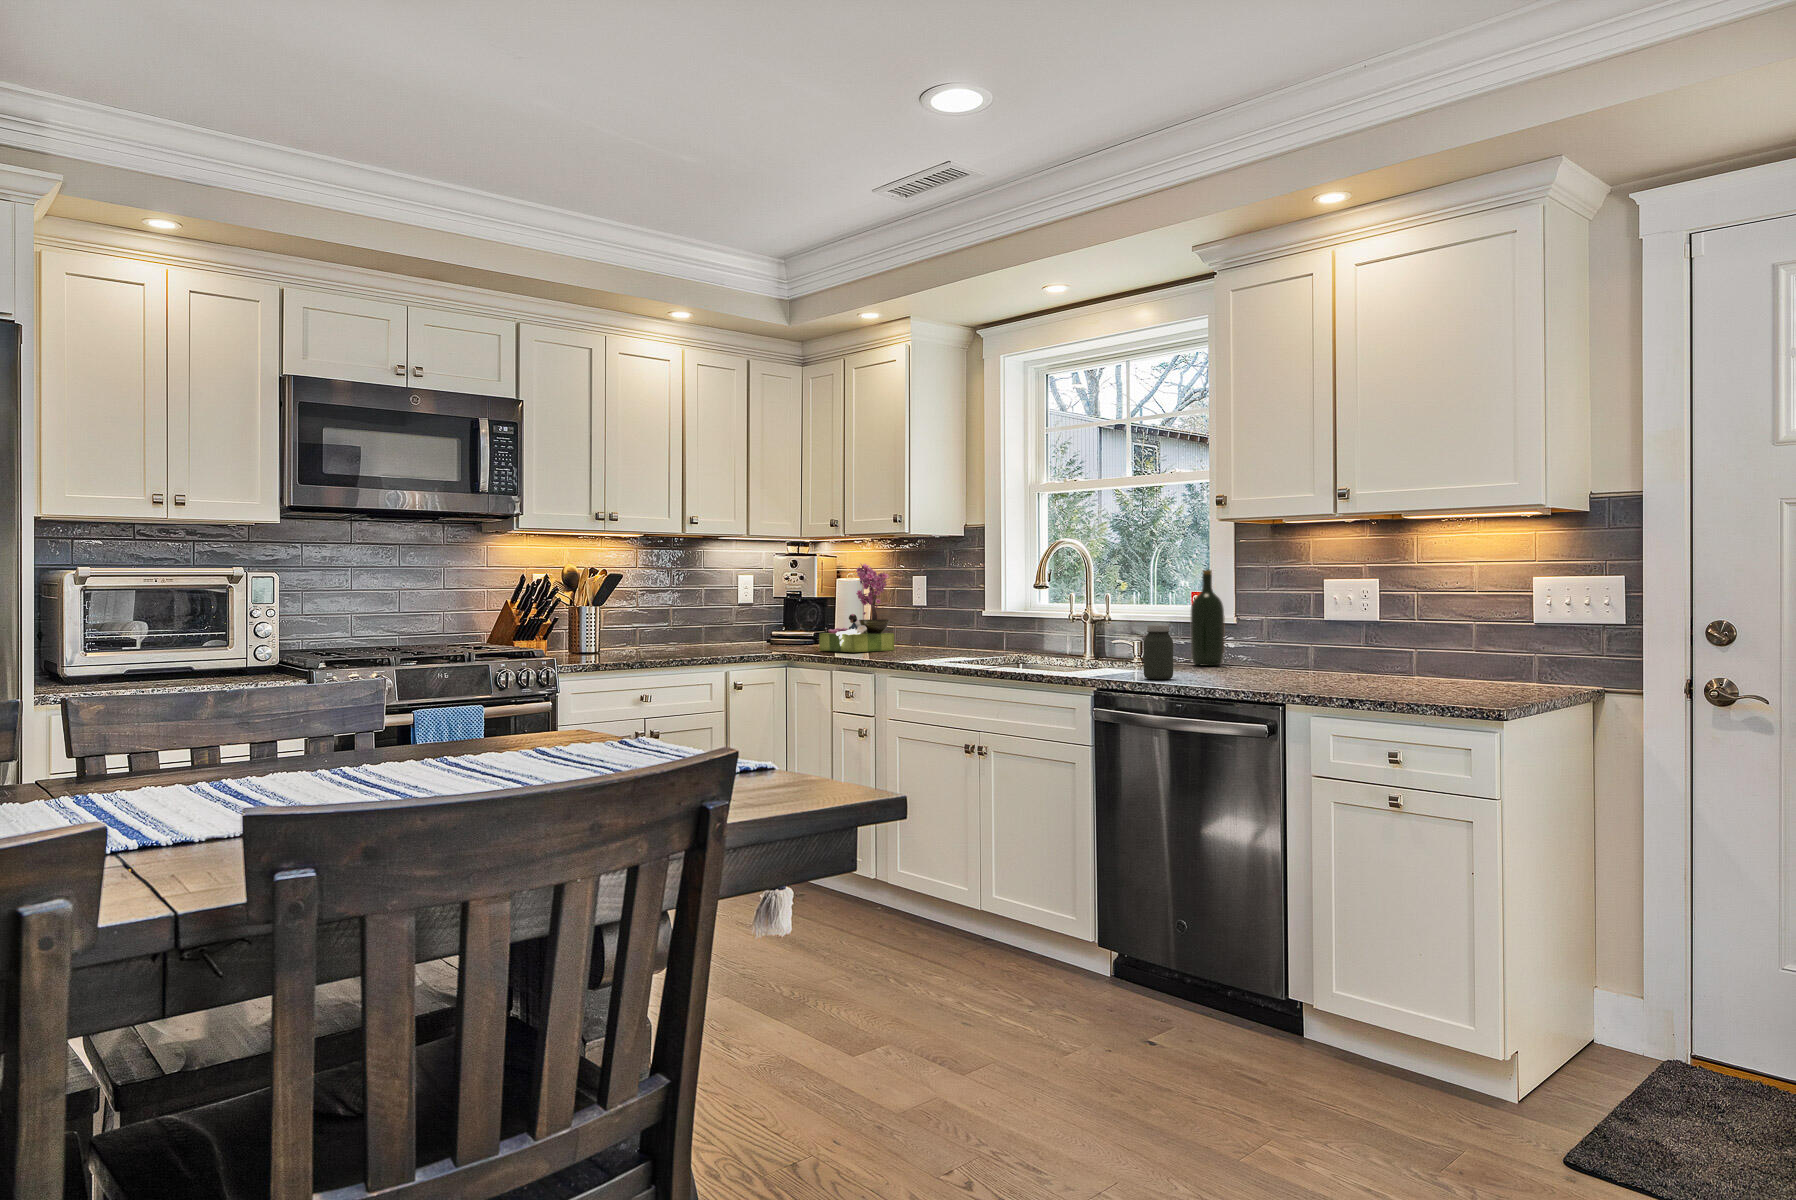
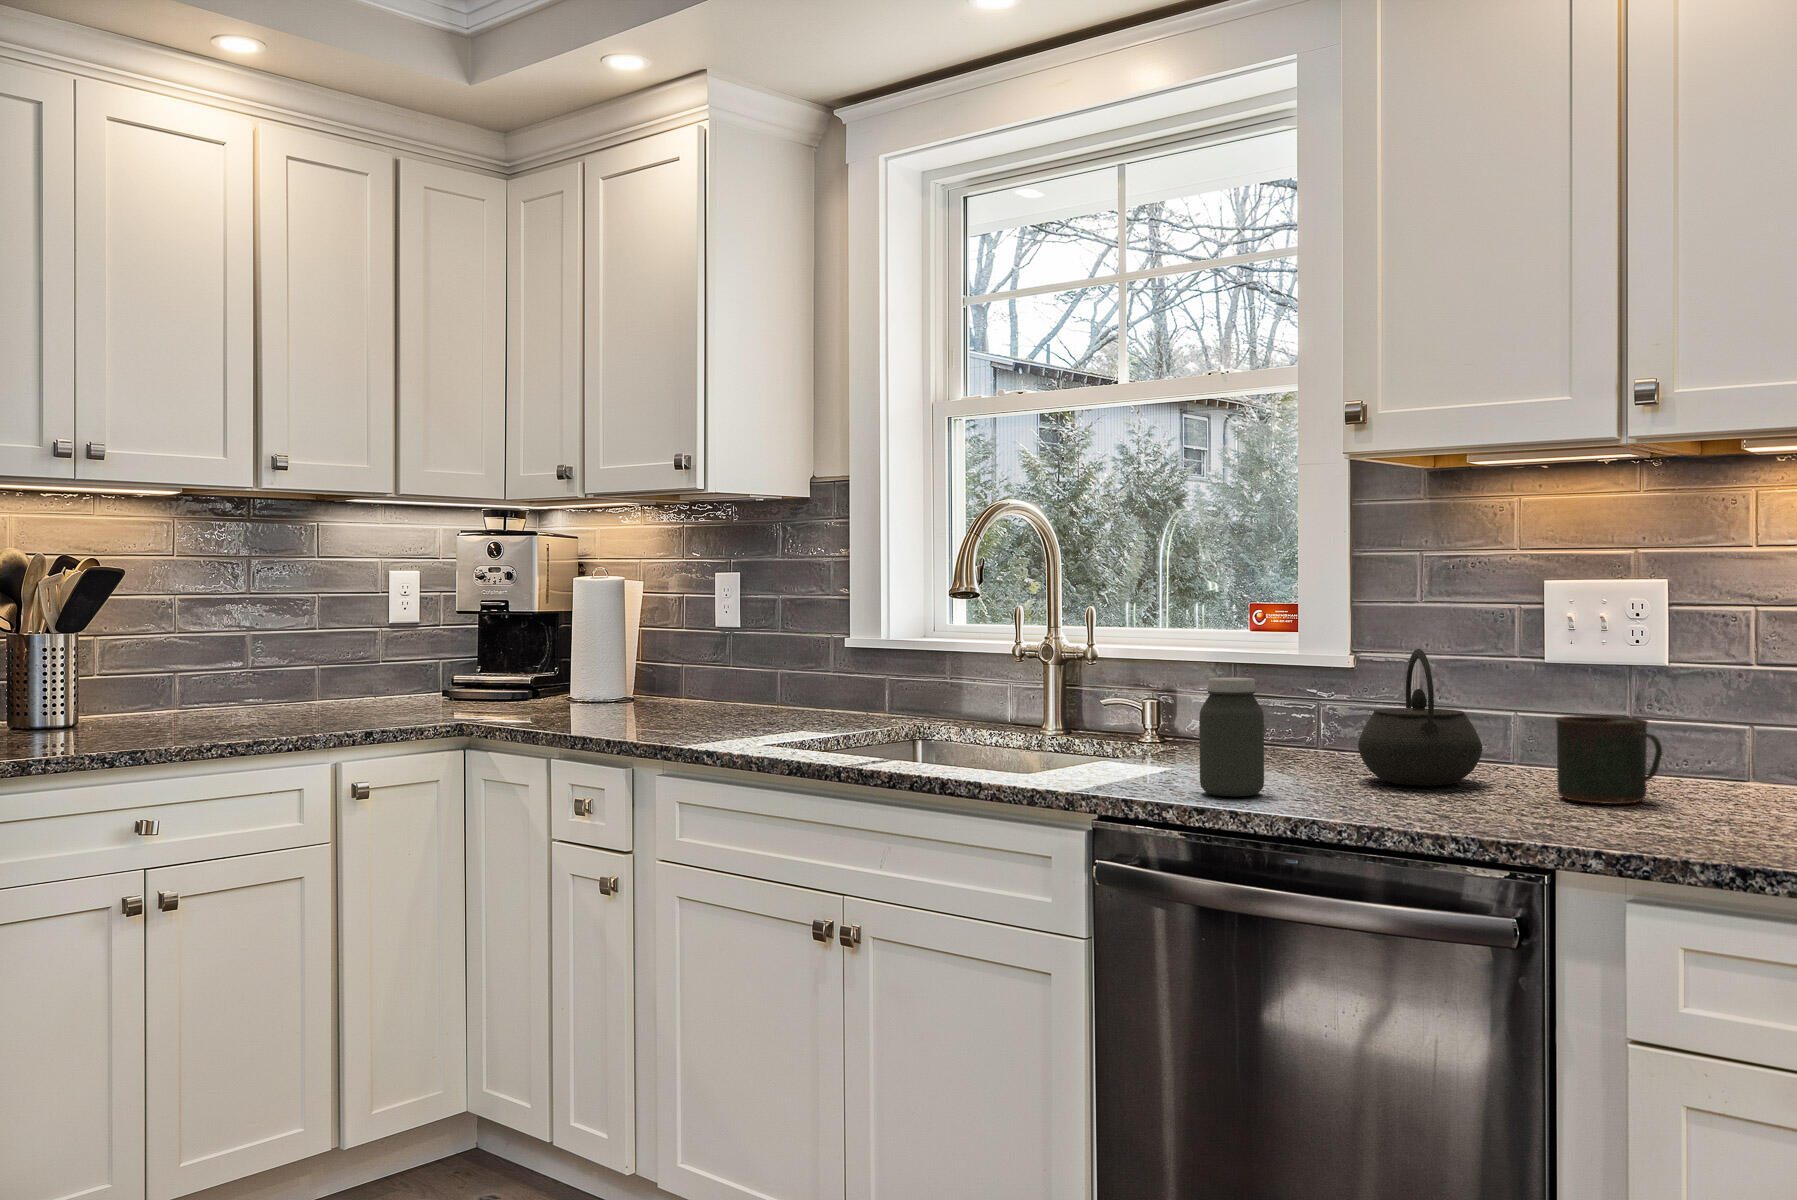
flower arrangement: present [819,564,894,652] -> none [533,546,677,718]
wine bottle: present [1191,570,1225,666] -> none [1264,559,1332,752]
kettle: none [1223,613,1281,676] -> present [1358,649,1482,786]
mug: none [1307,643,1350,682] -> present [1556,716,1662,804]

